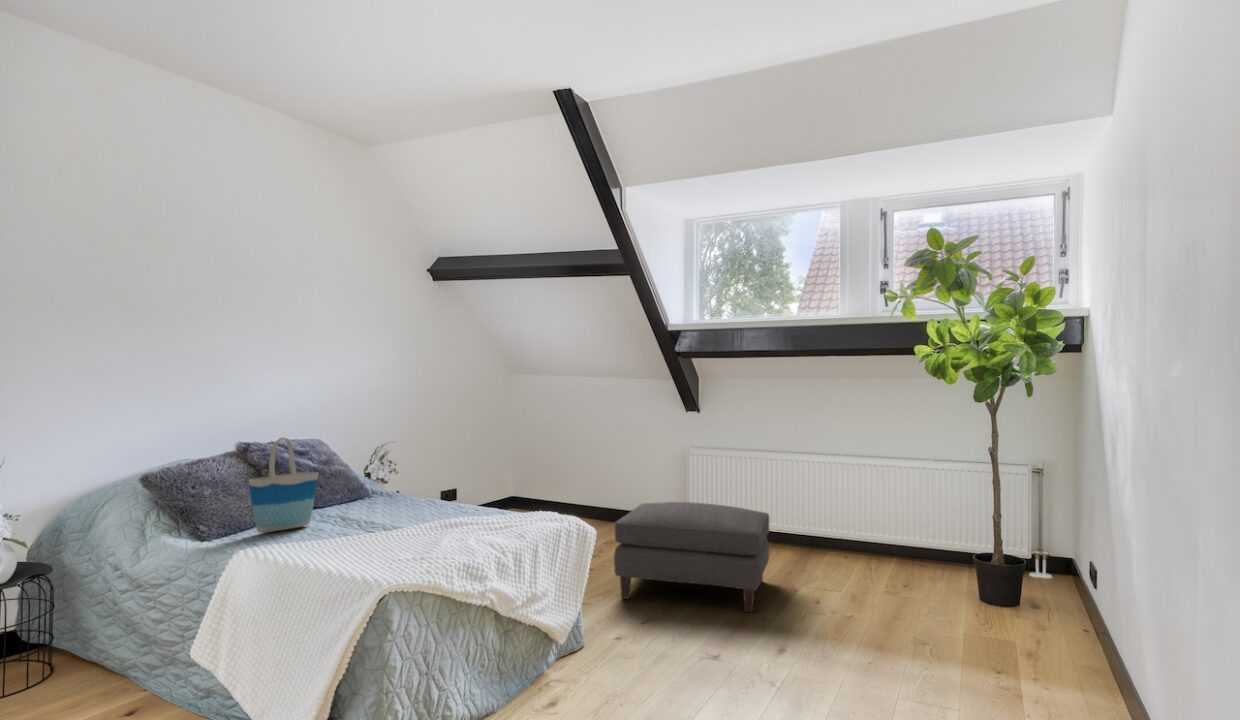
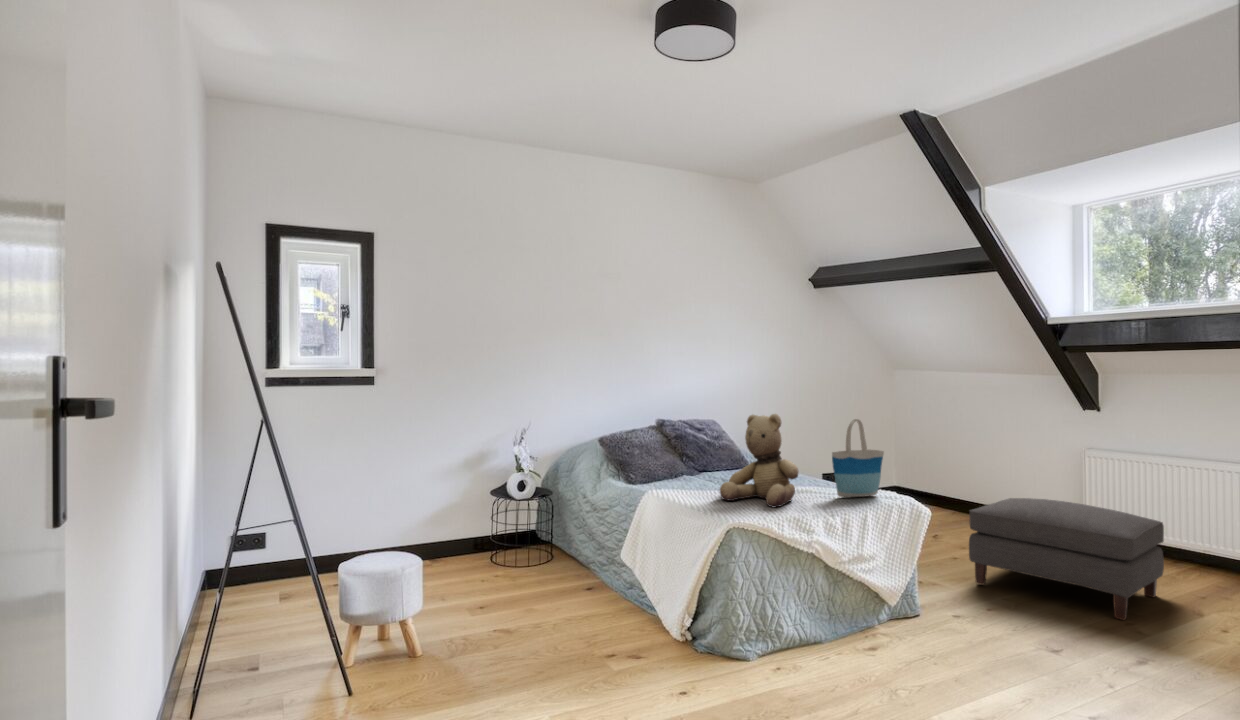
teddy bear: none [351,431,457,553] -> present [720,414,799,507]
tote bag: present [249,437,318,533] -> present [832,419,884,497]

